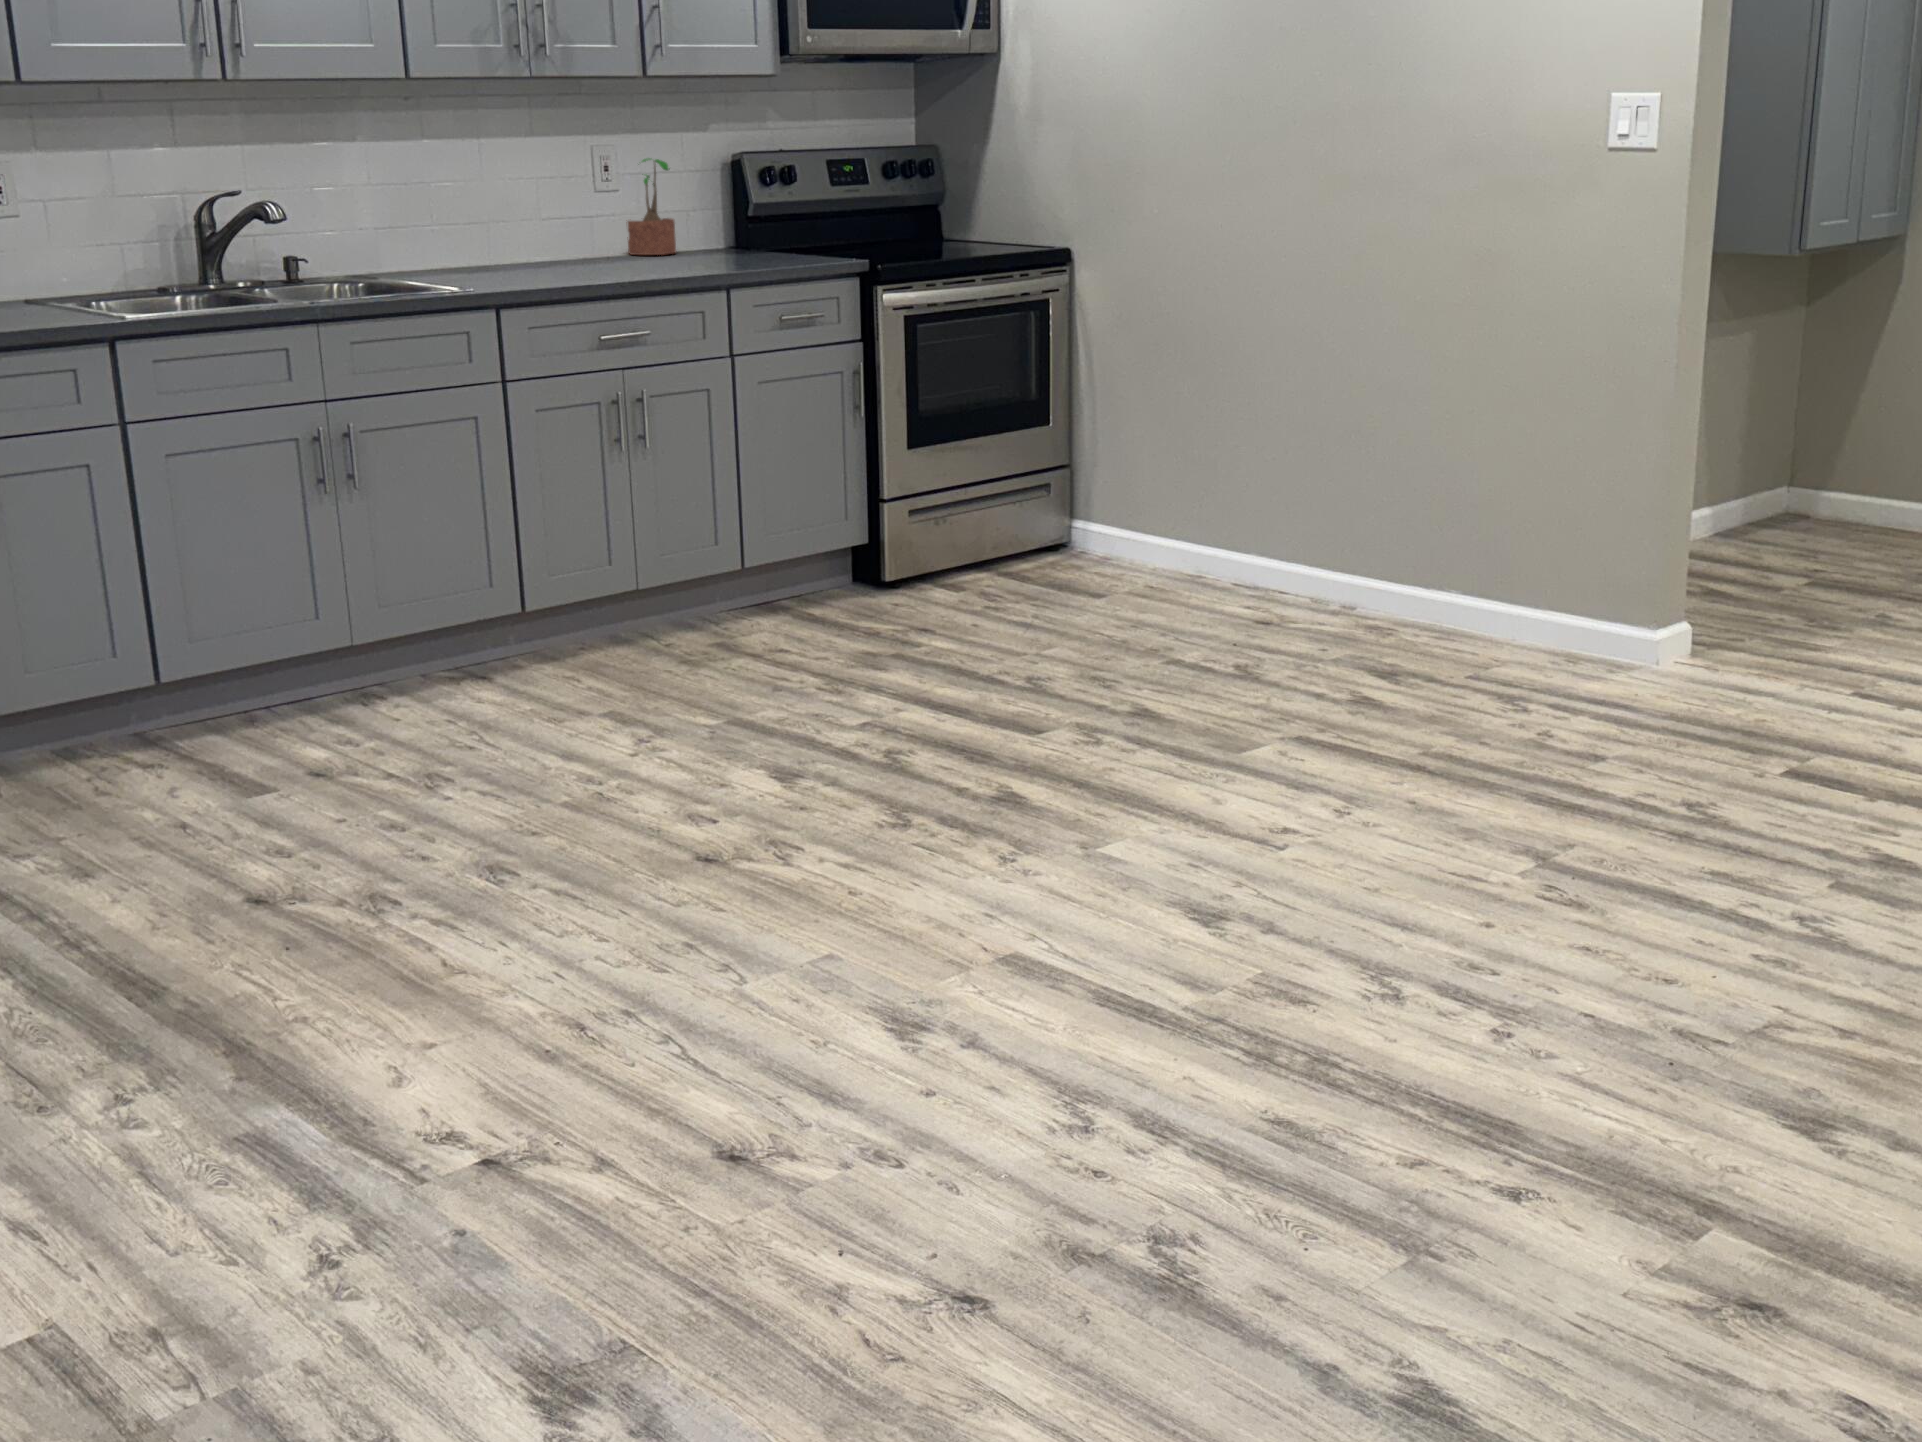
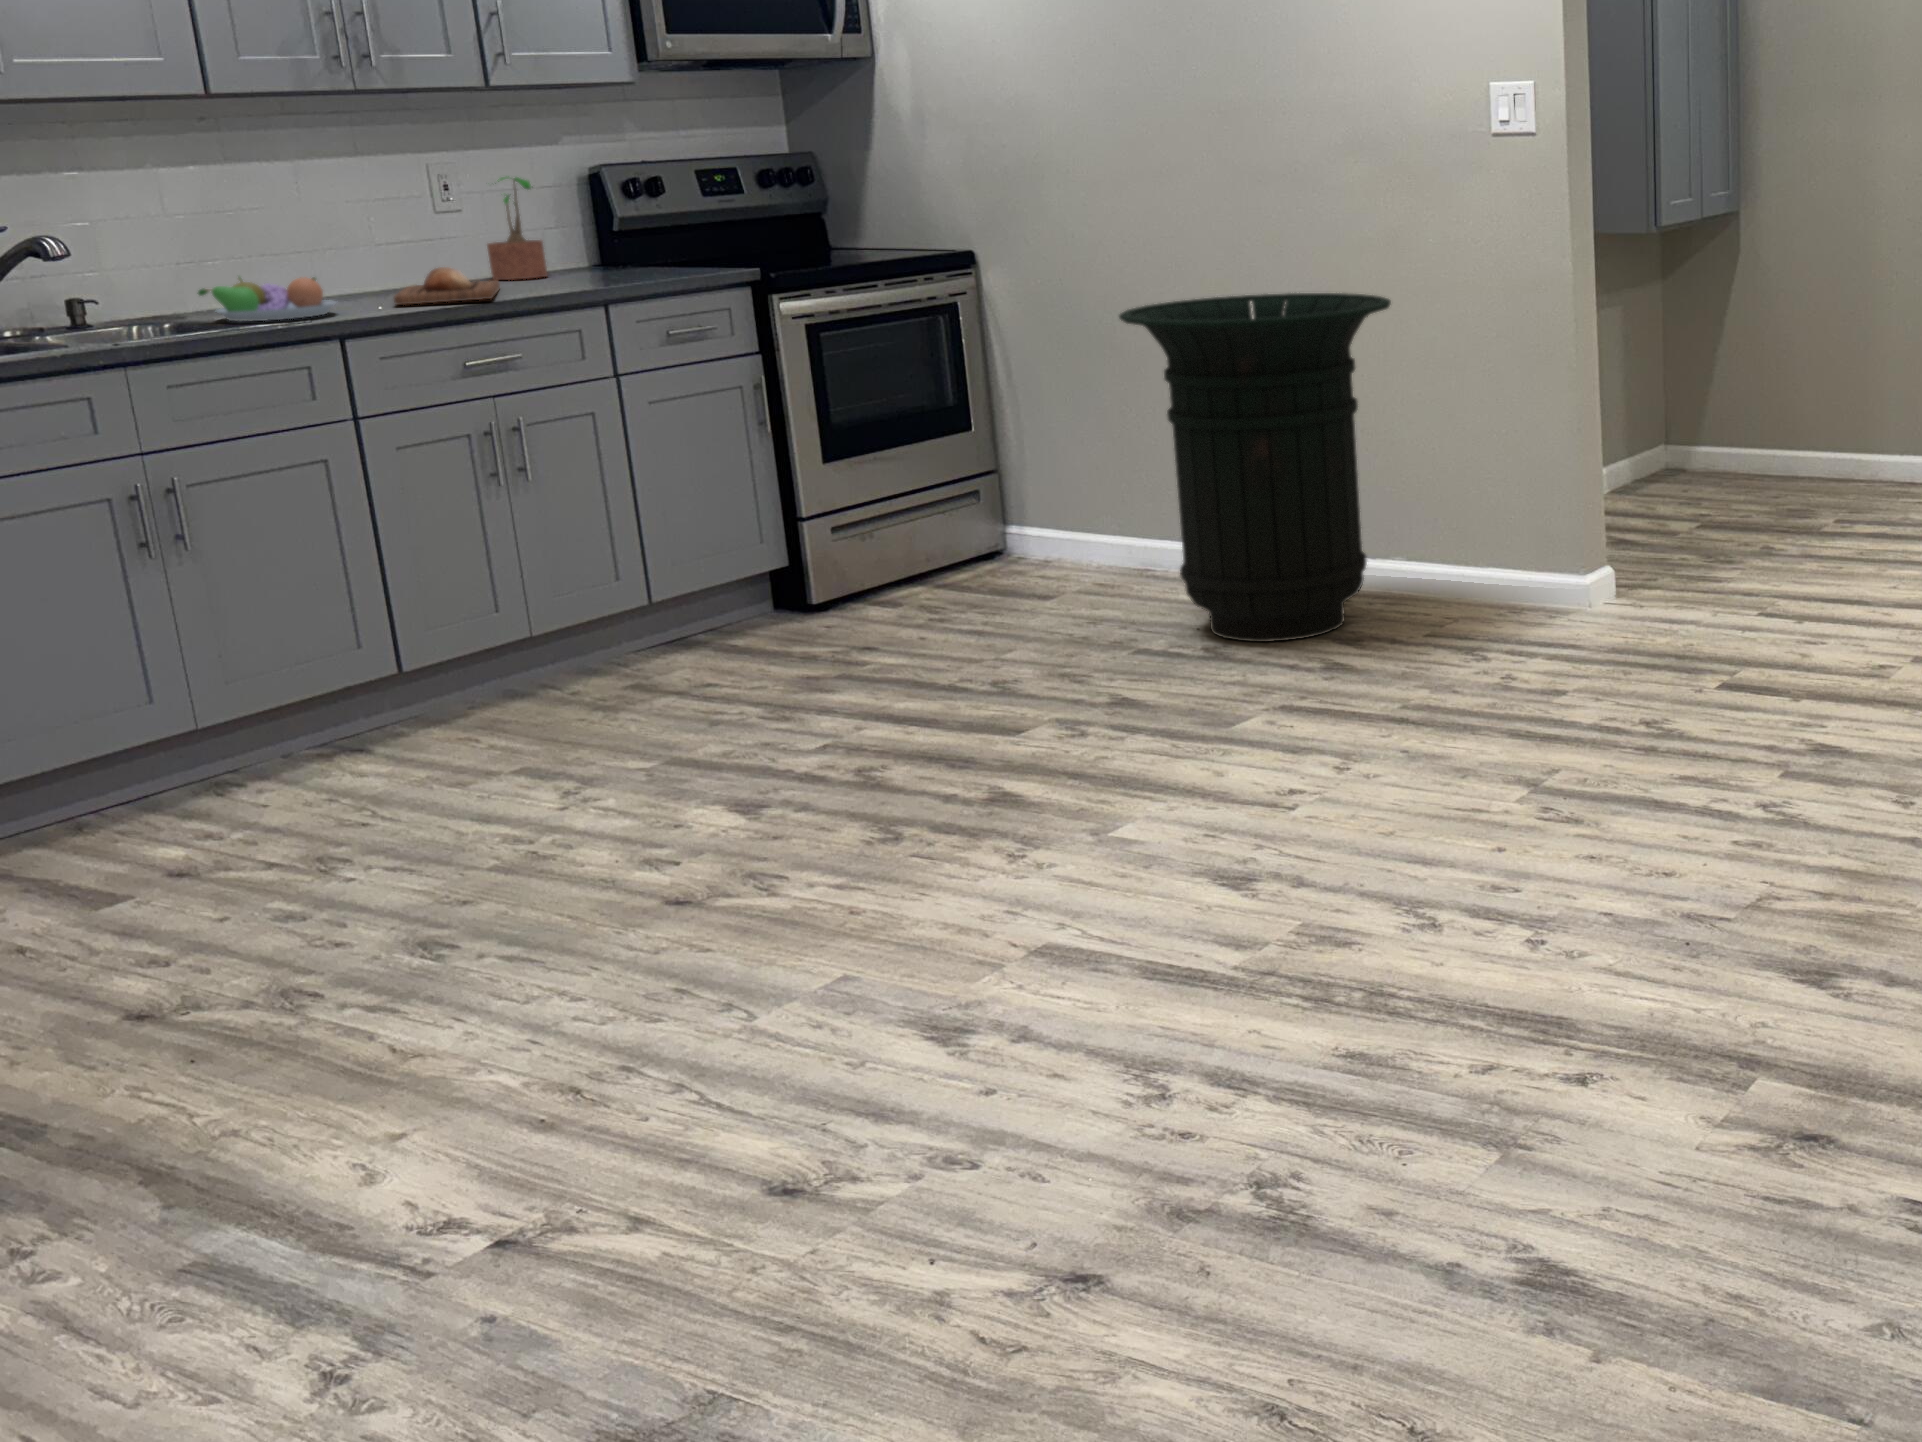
bread loaf: none [538,243,632,278] -> present [394,267,500,305]
fruit bowl: none [379,245,490,288] -> present [198,277,336,322]
trash can: none [1190,306,1474,667] -> present [1119,293,1391,642]

